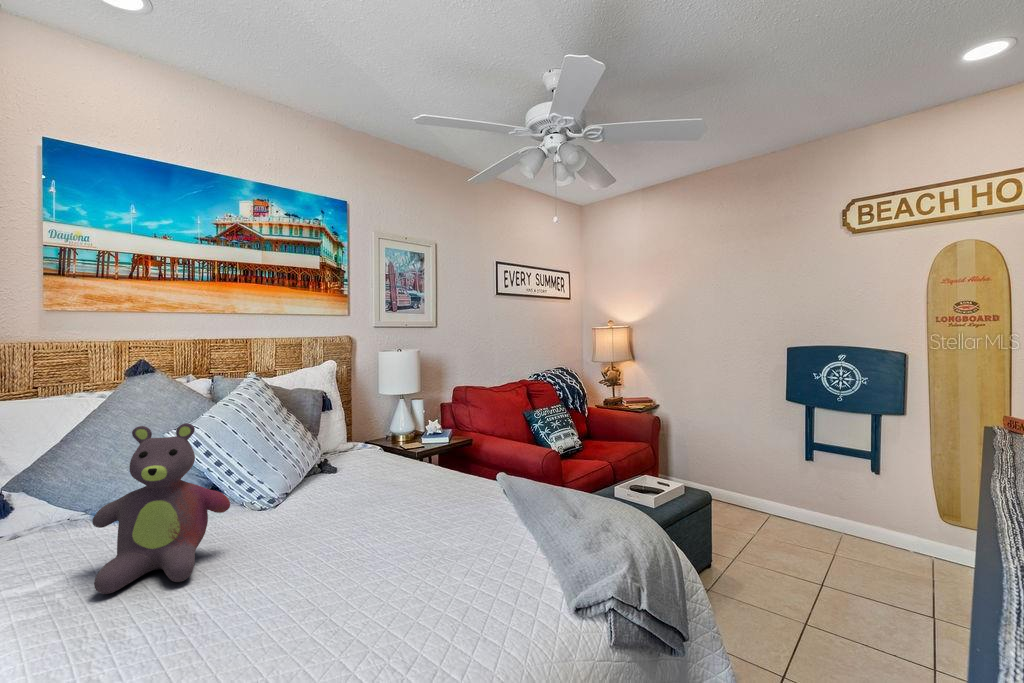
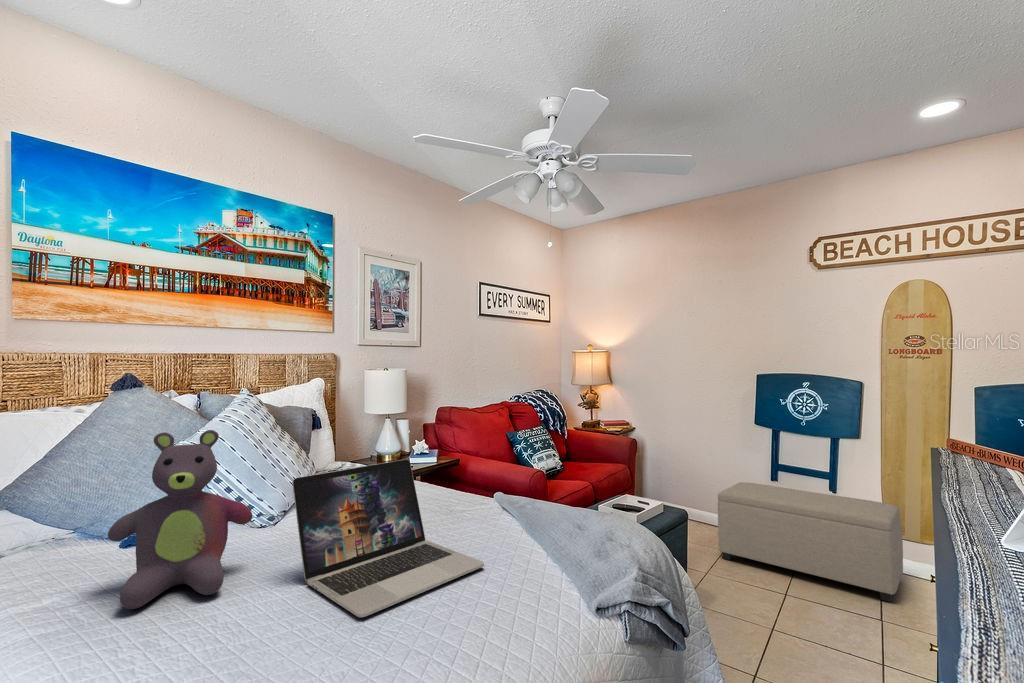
laptop: none [262,450,448,615] -> present [292,459,484,617]
ottoman: none [738,466,938,599] -> present [718,482,903,602]

